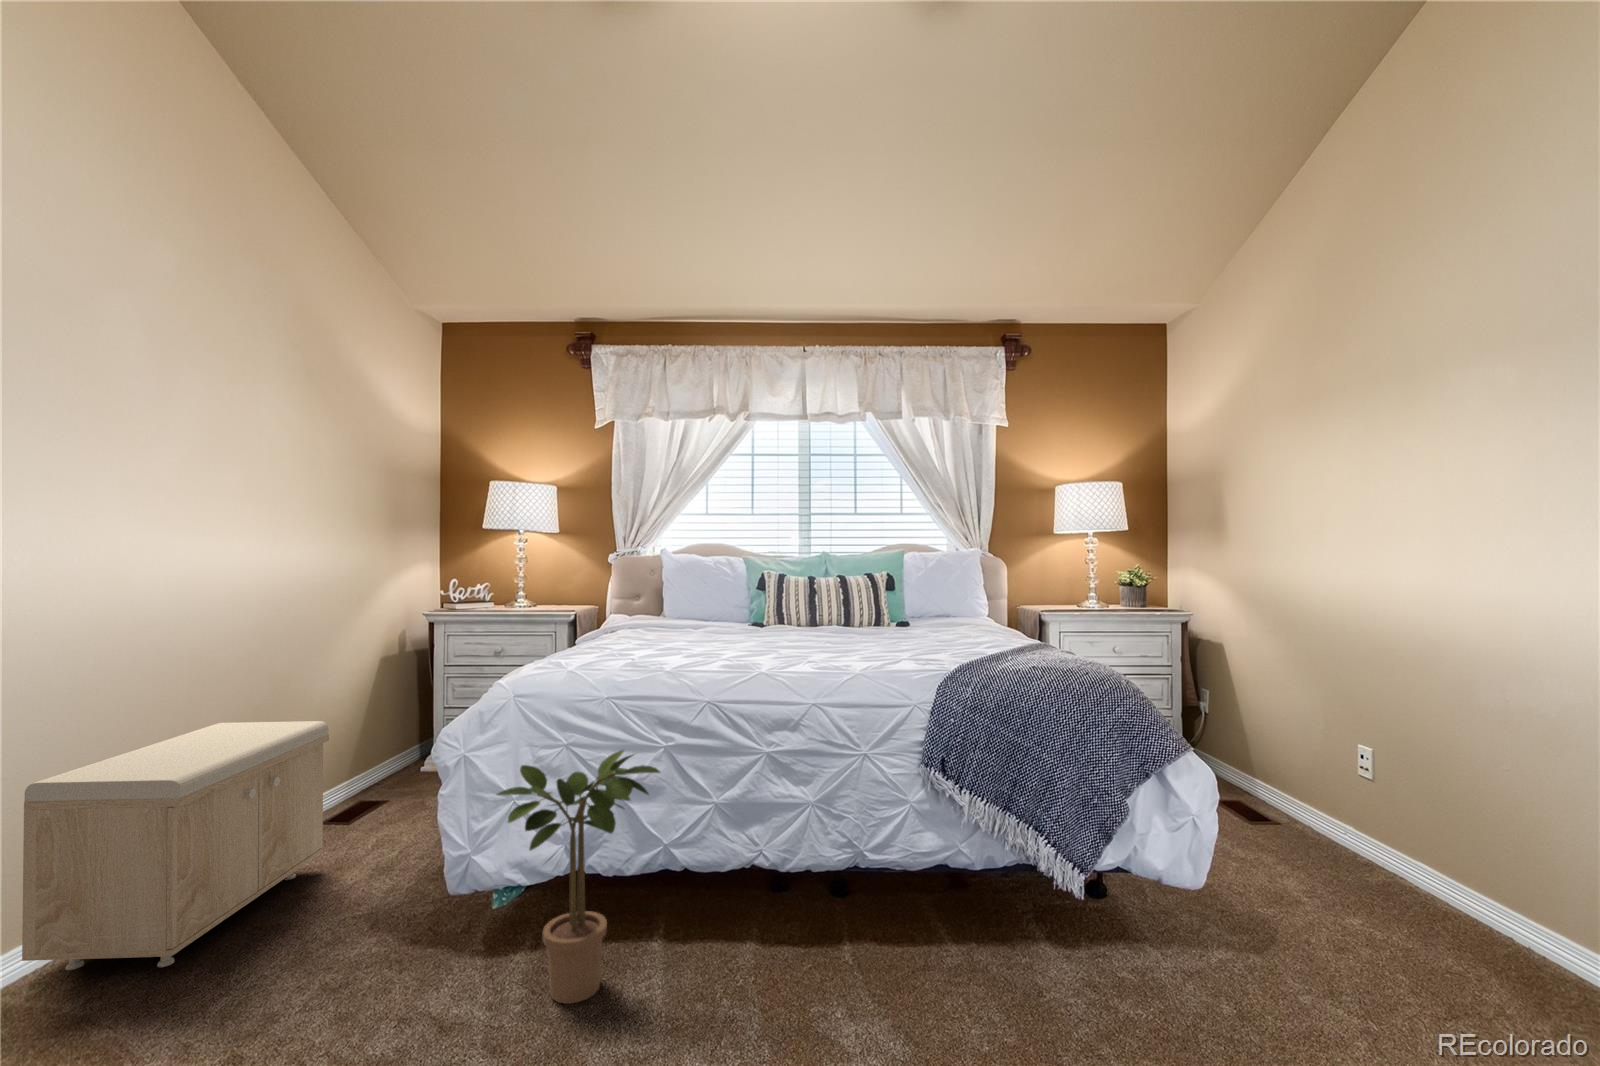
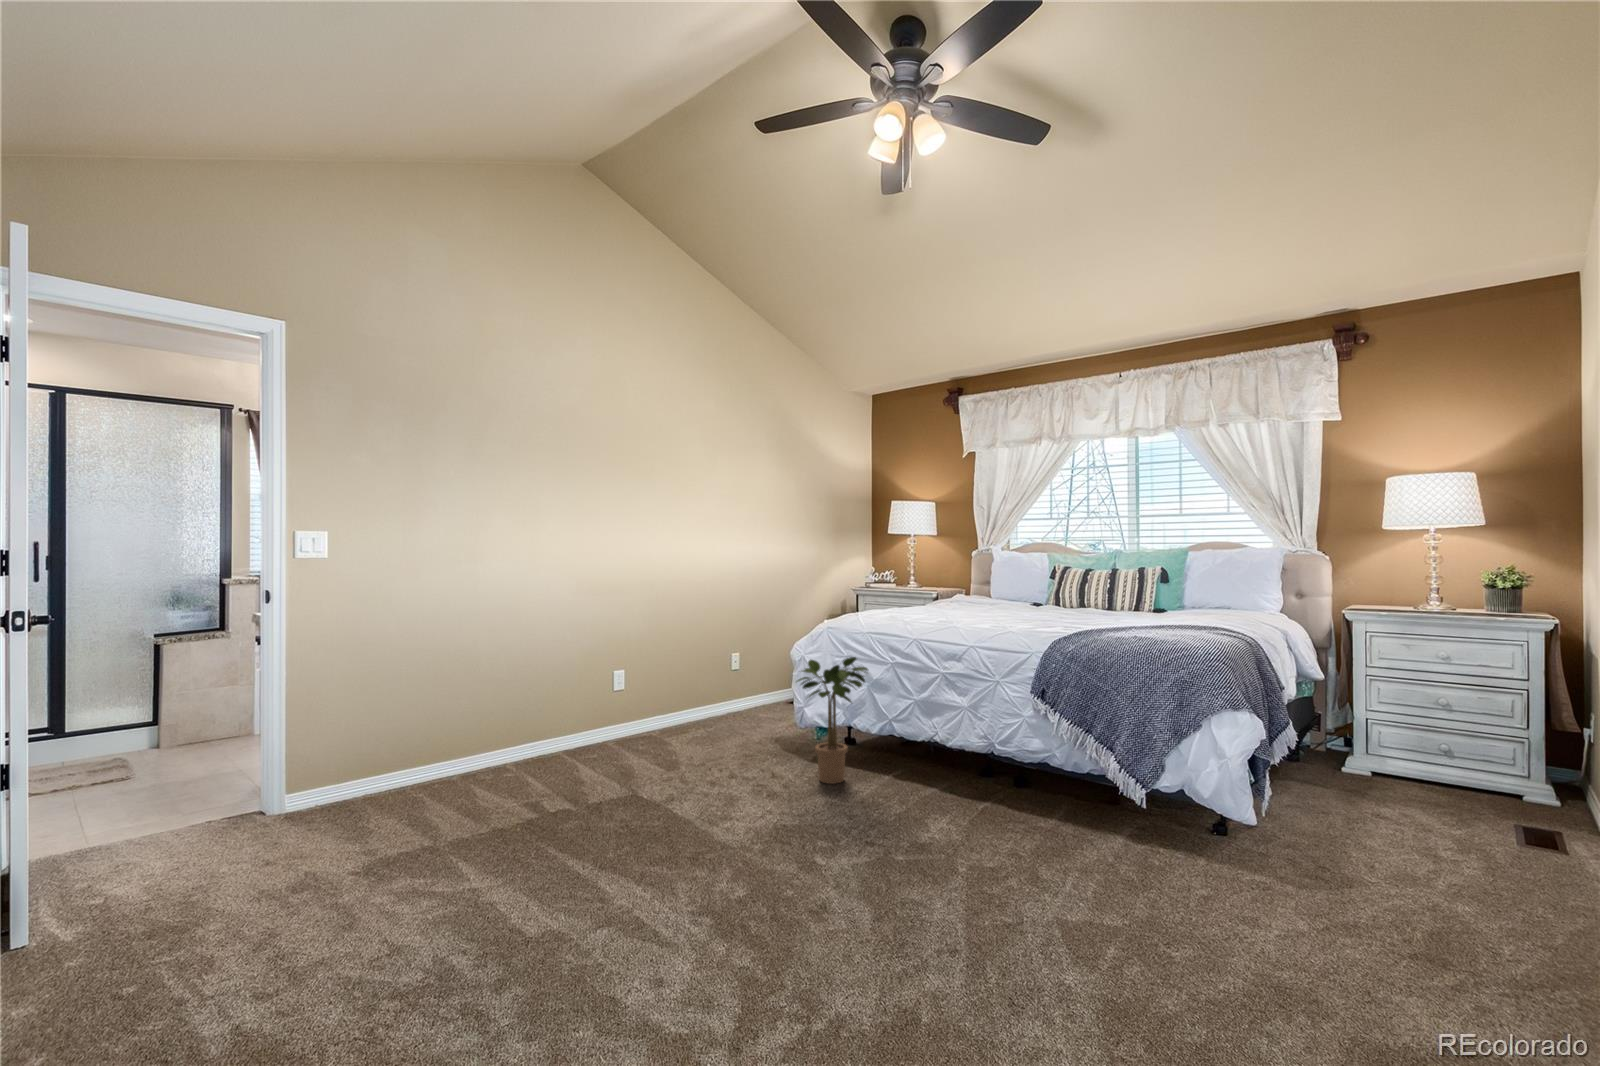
storage bench: present [22,721,329,970] -> none [652,637,771,737]

